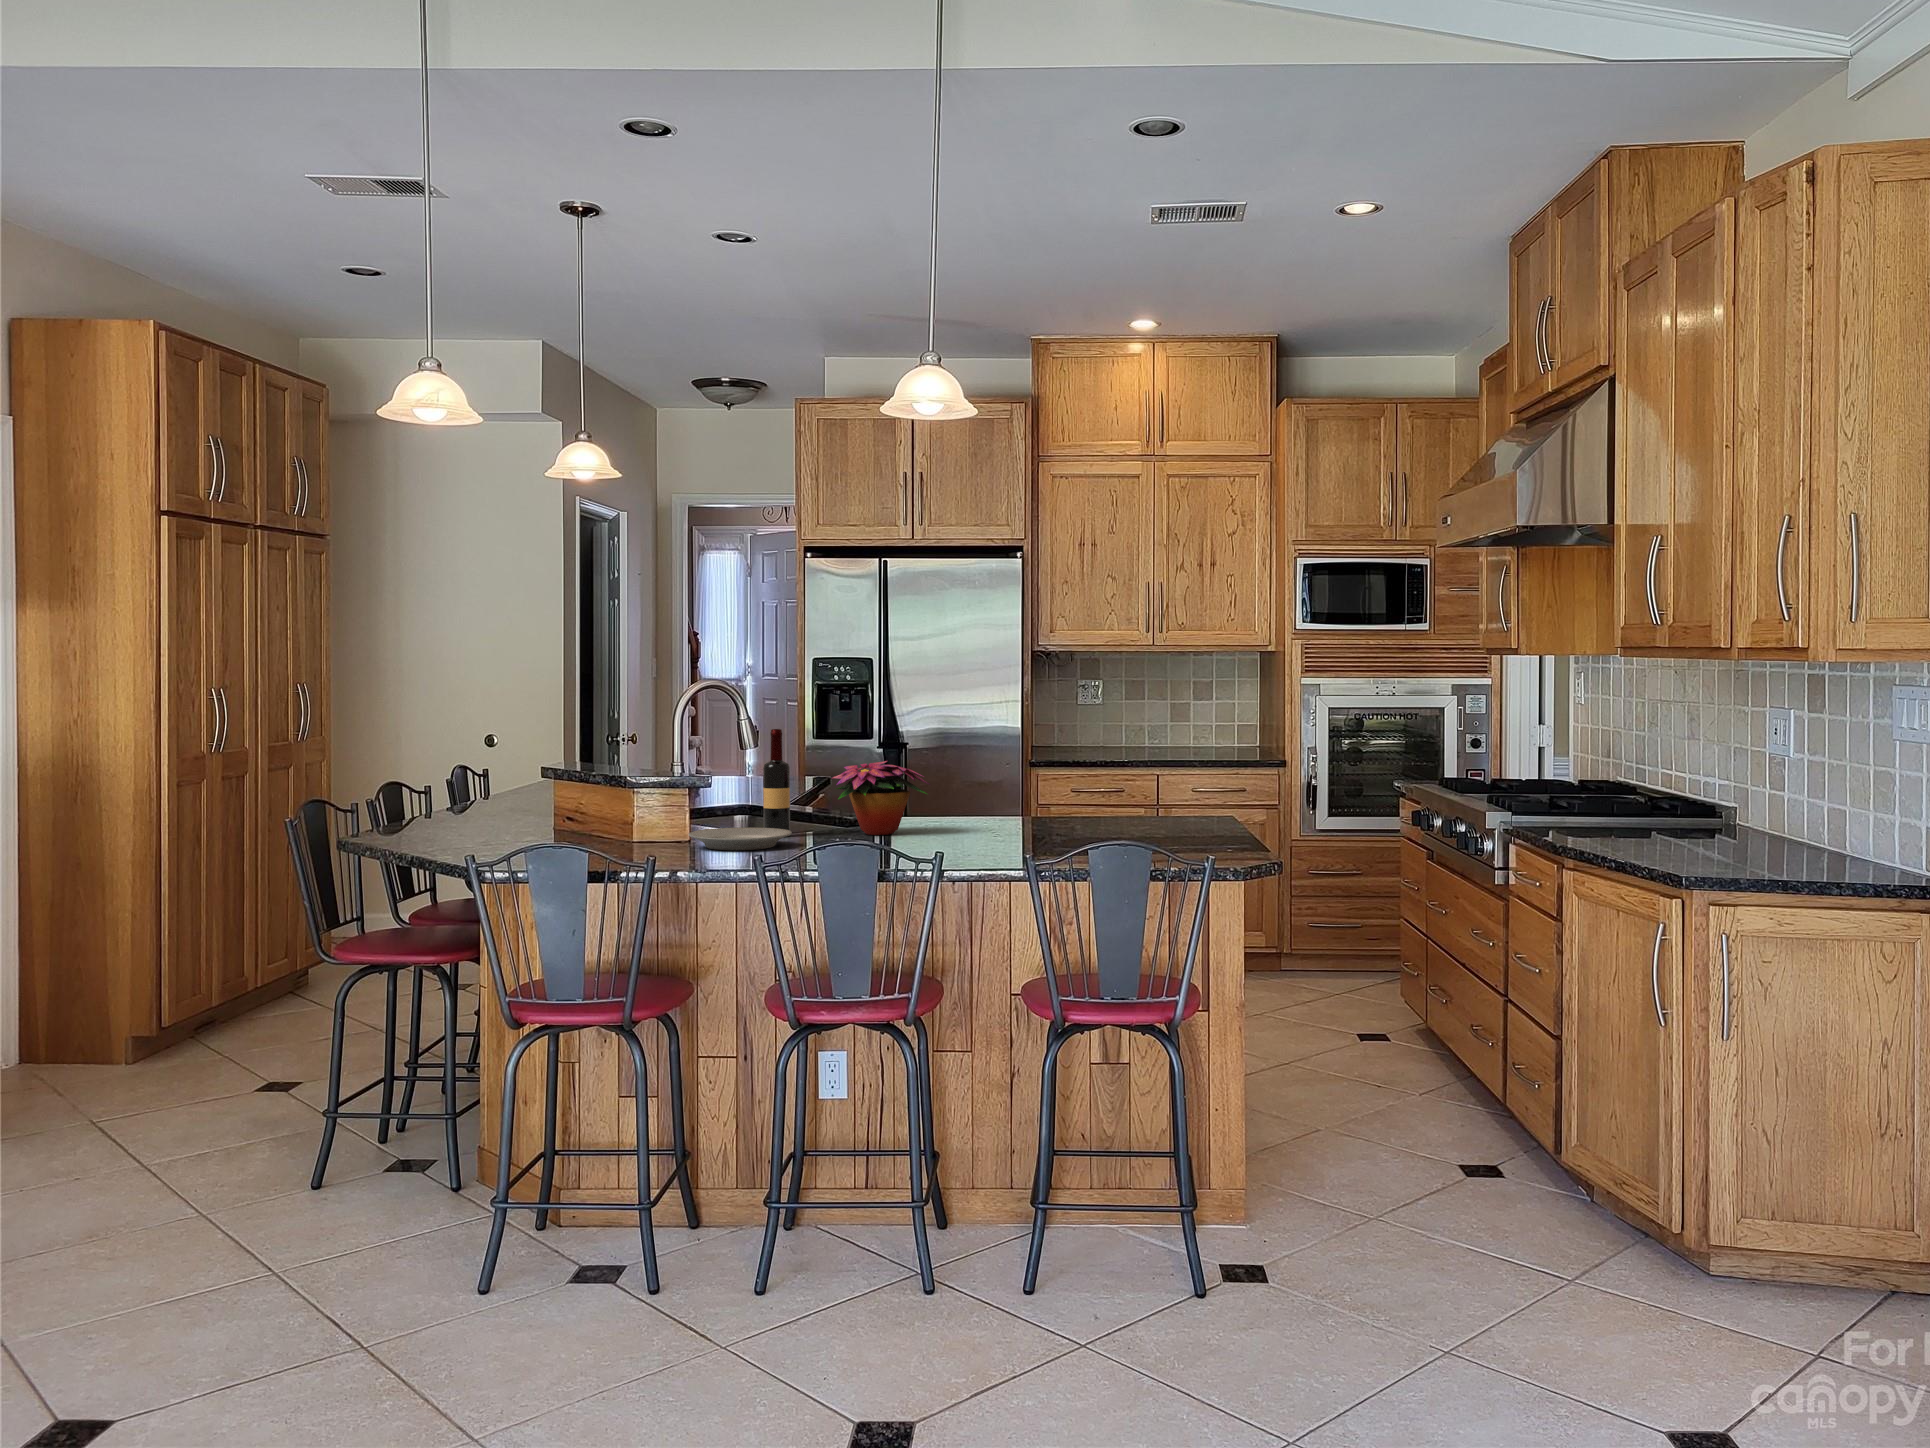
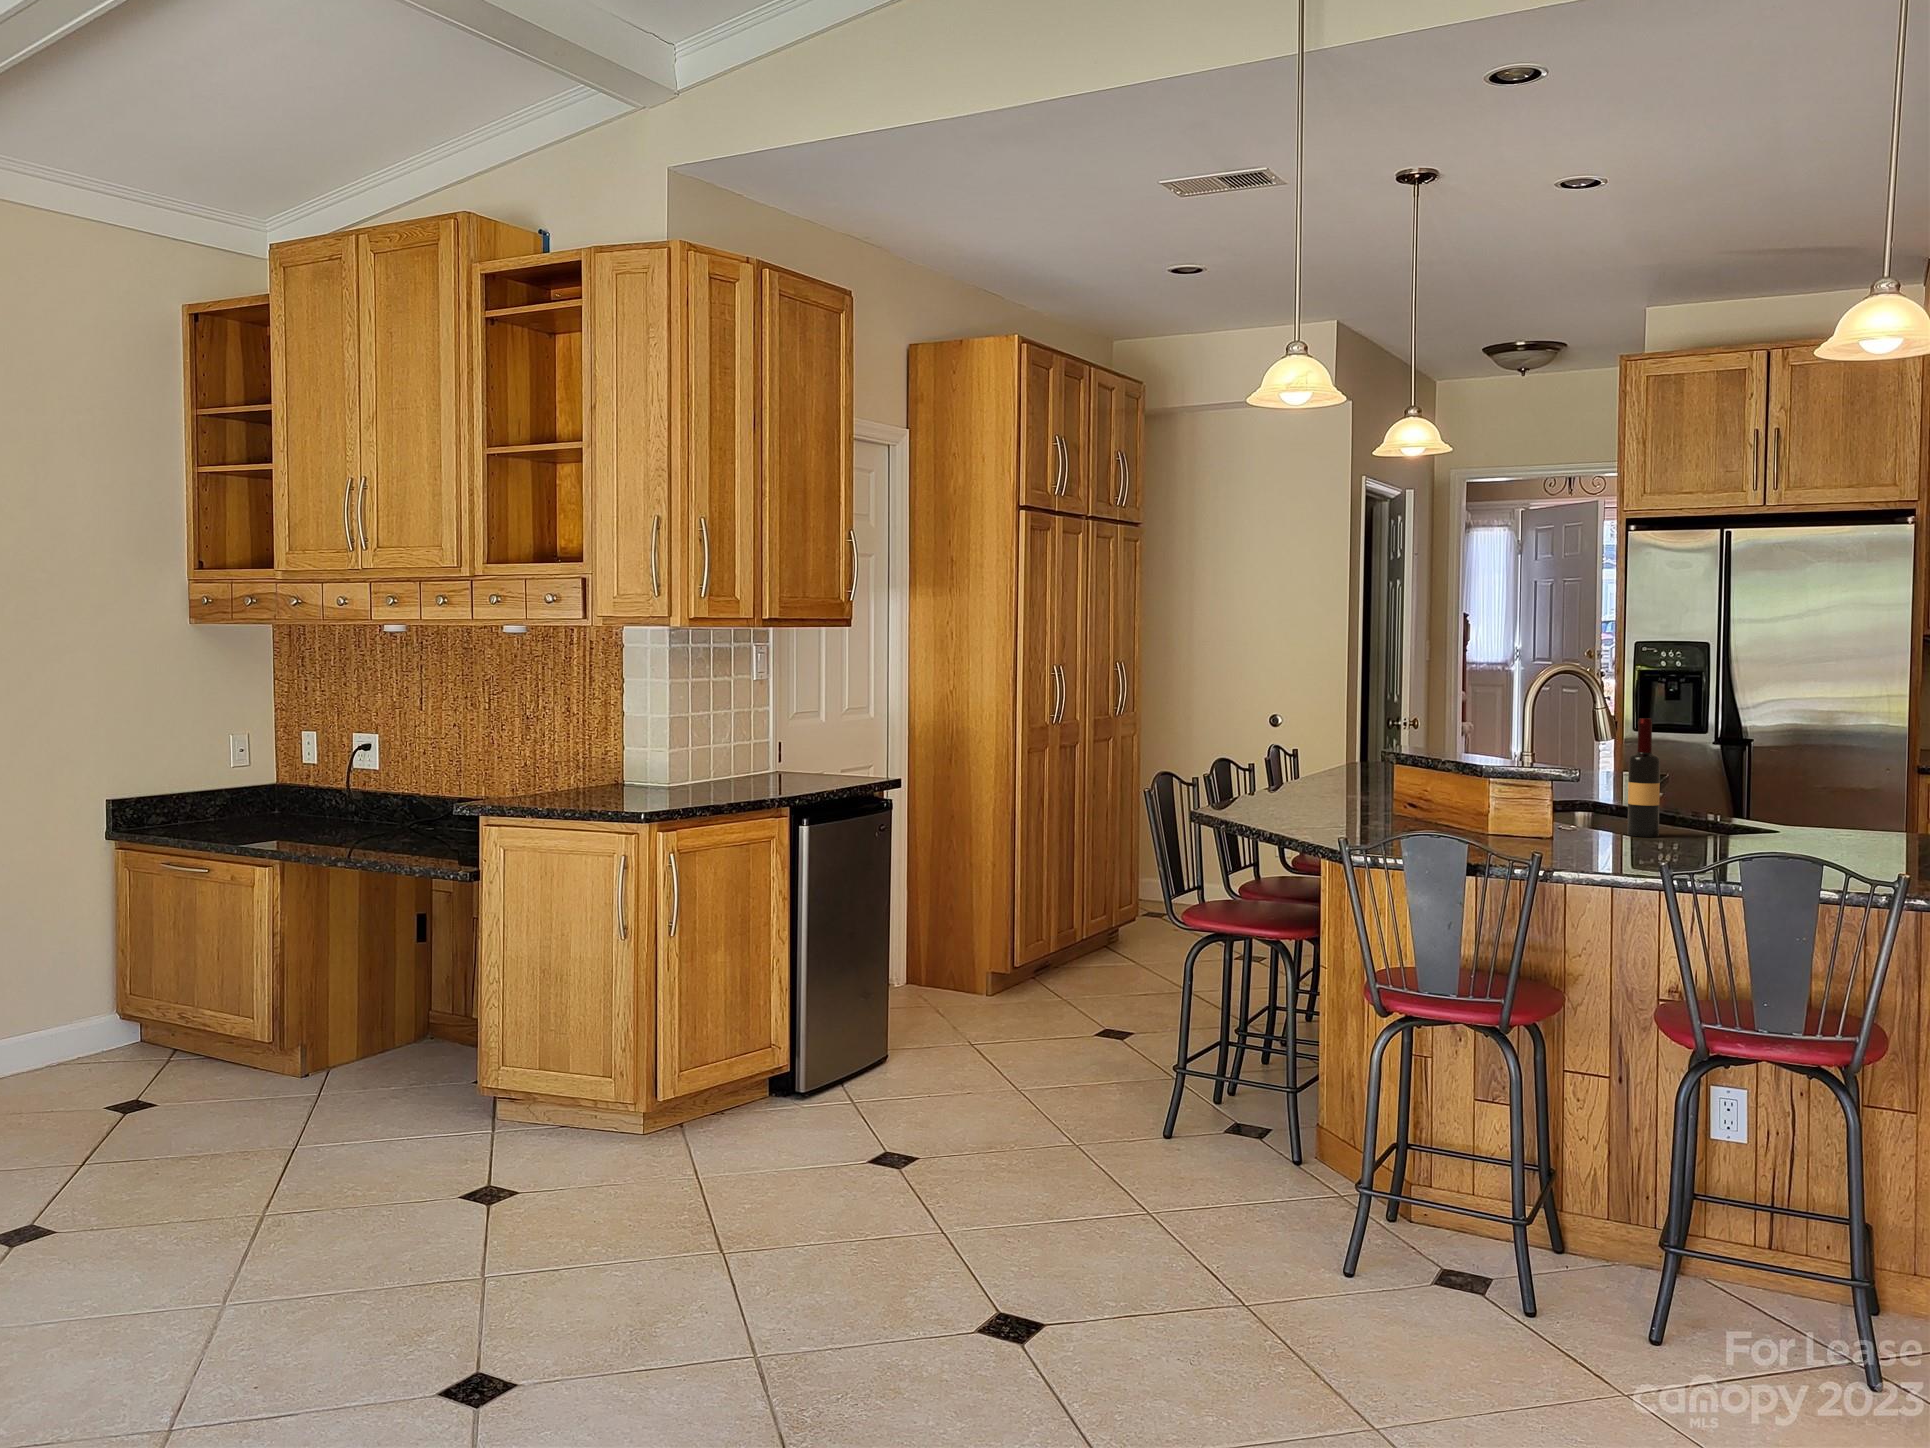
flower arrangement: present [833,761,929,835] -> none [1706,758,1844,842]
plate: present [689,828,792,850] -> none [1549,824,1671,850]

